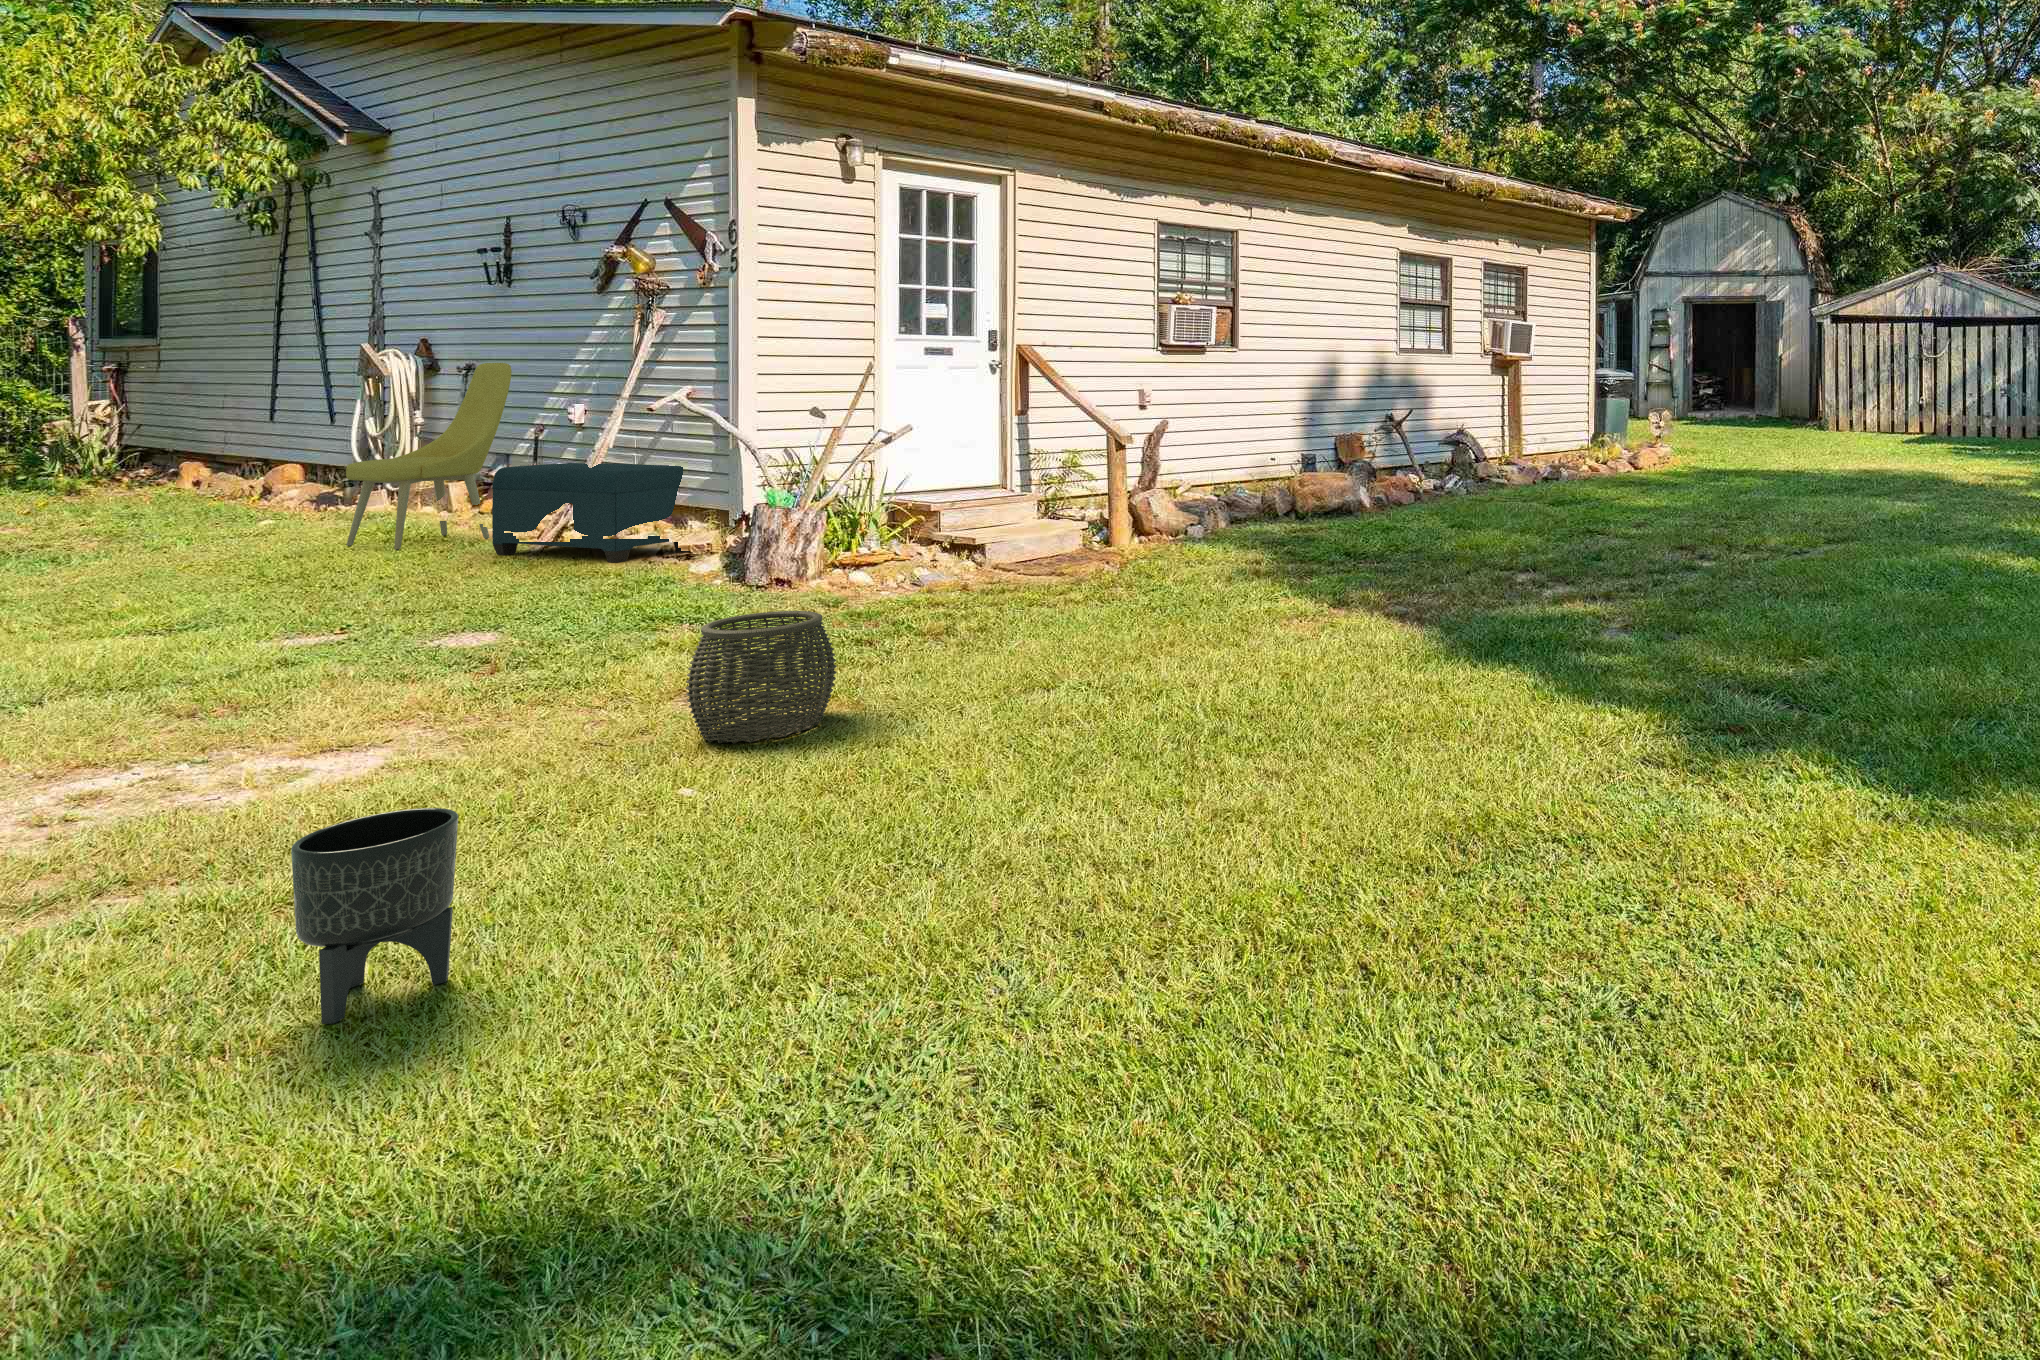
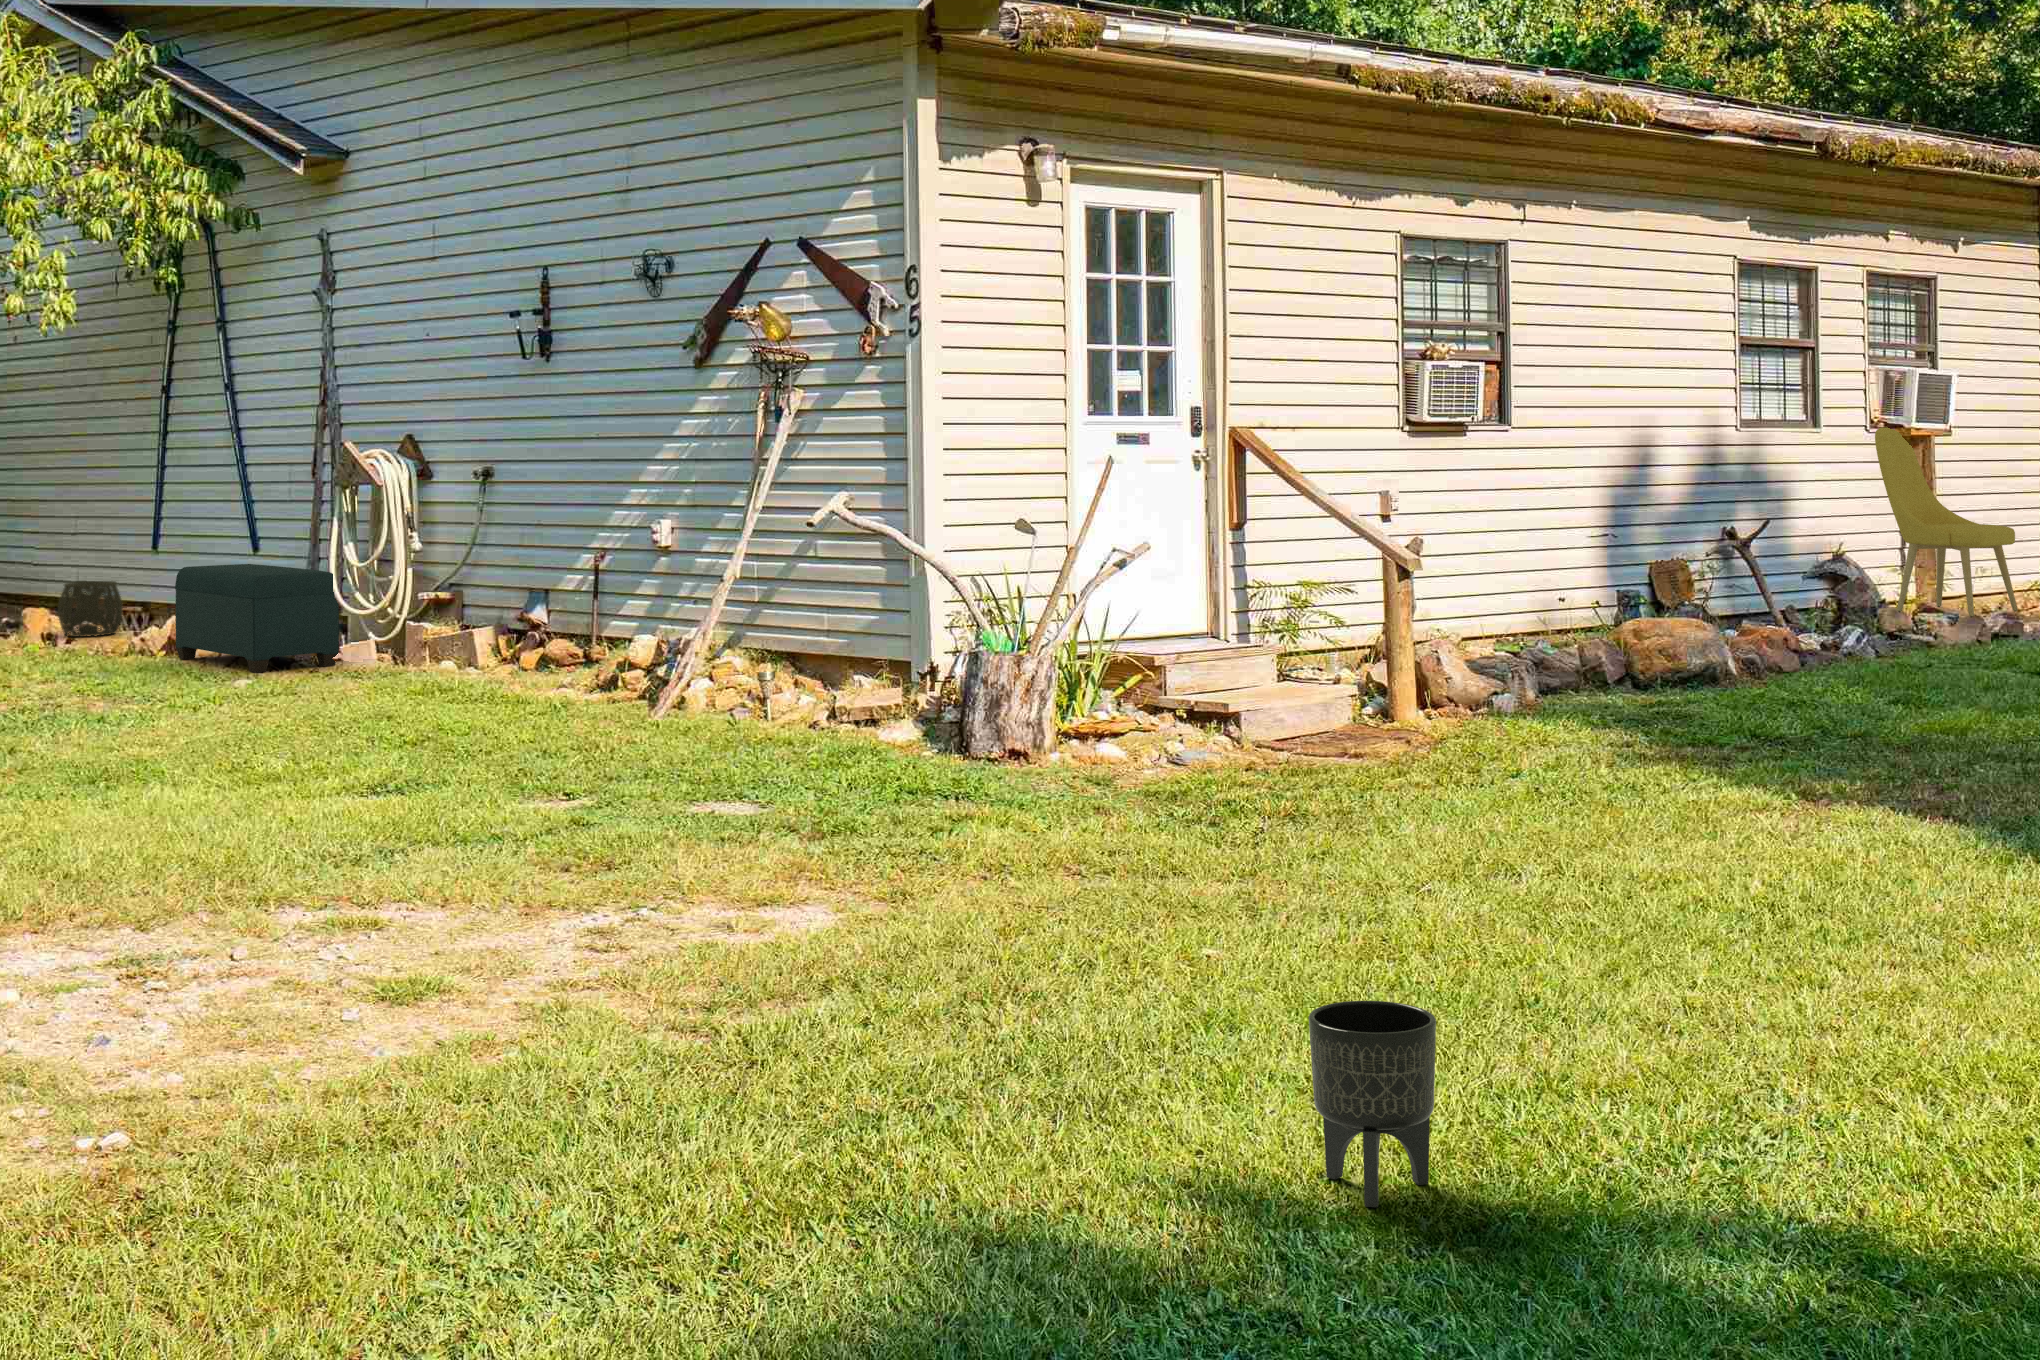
chair: present [346,363,512,550] -> present [1875,427,2018,617]
bench: present [492,463,688,563] -> present [175,564,339,673]
woven basket: present [686,611,837,744] -> present [58,581,123,637]

